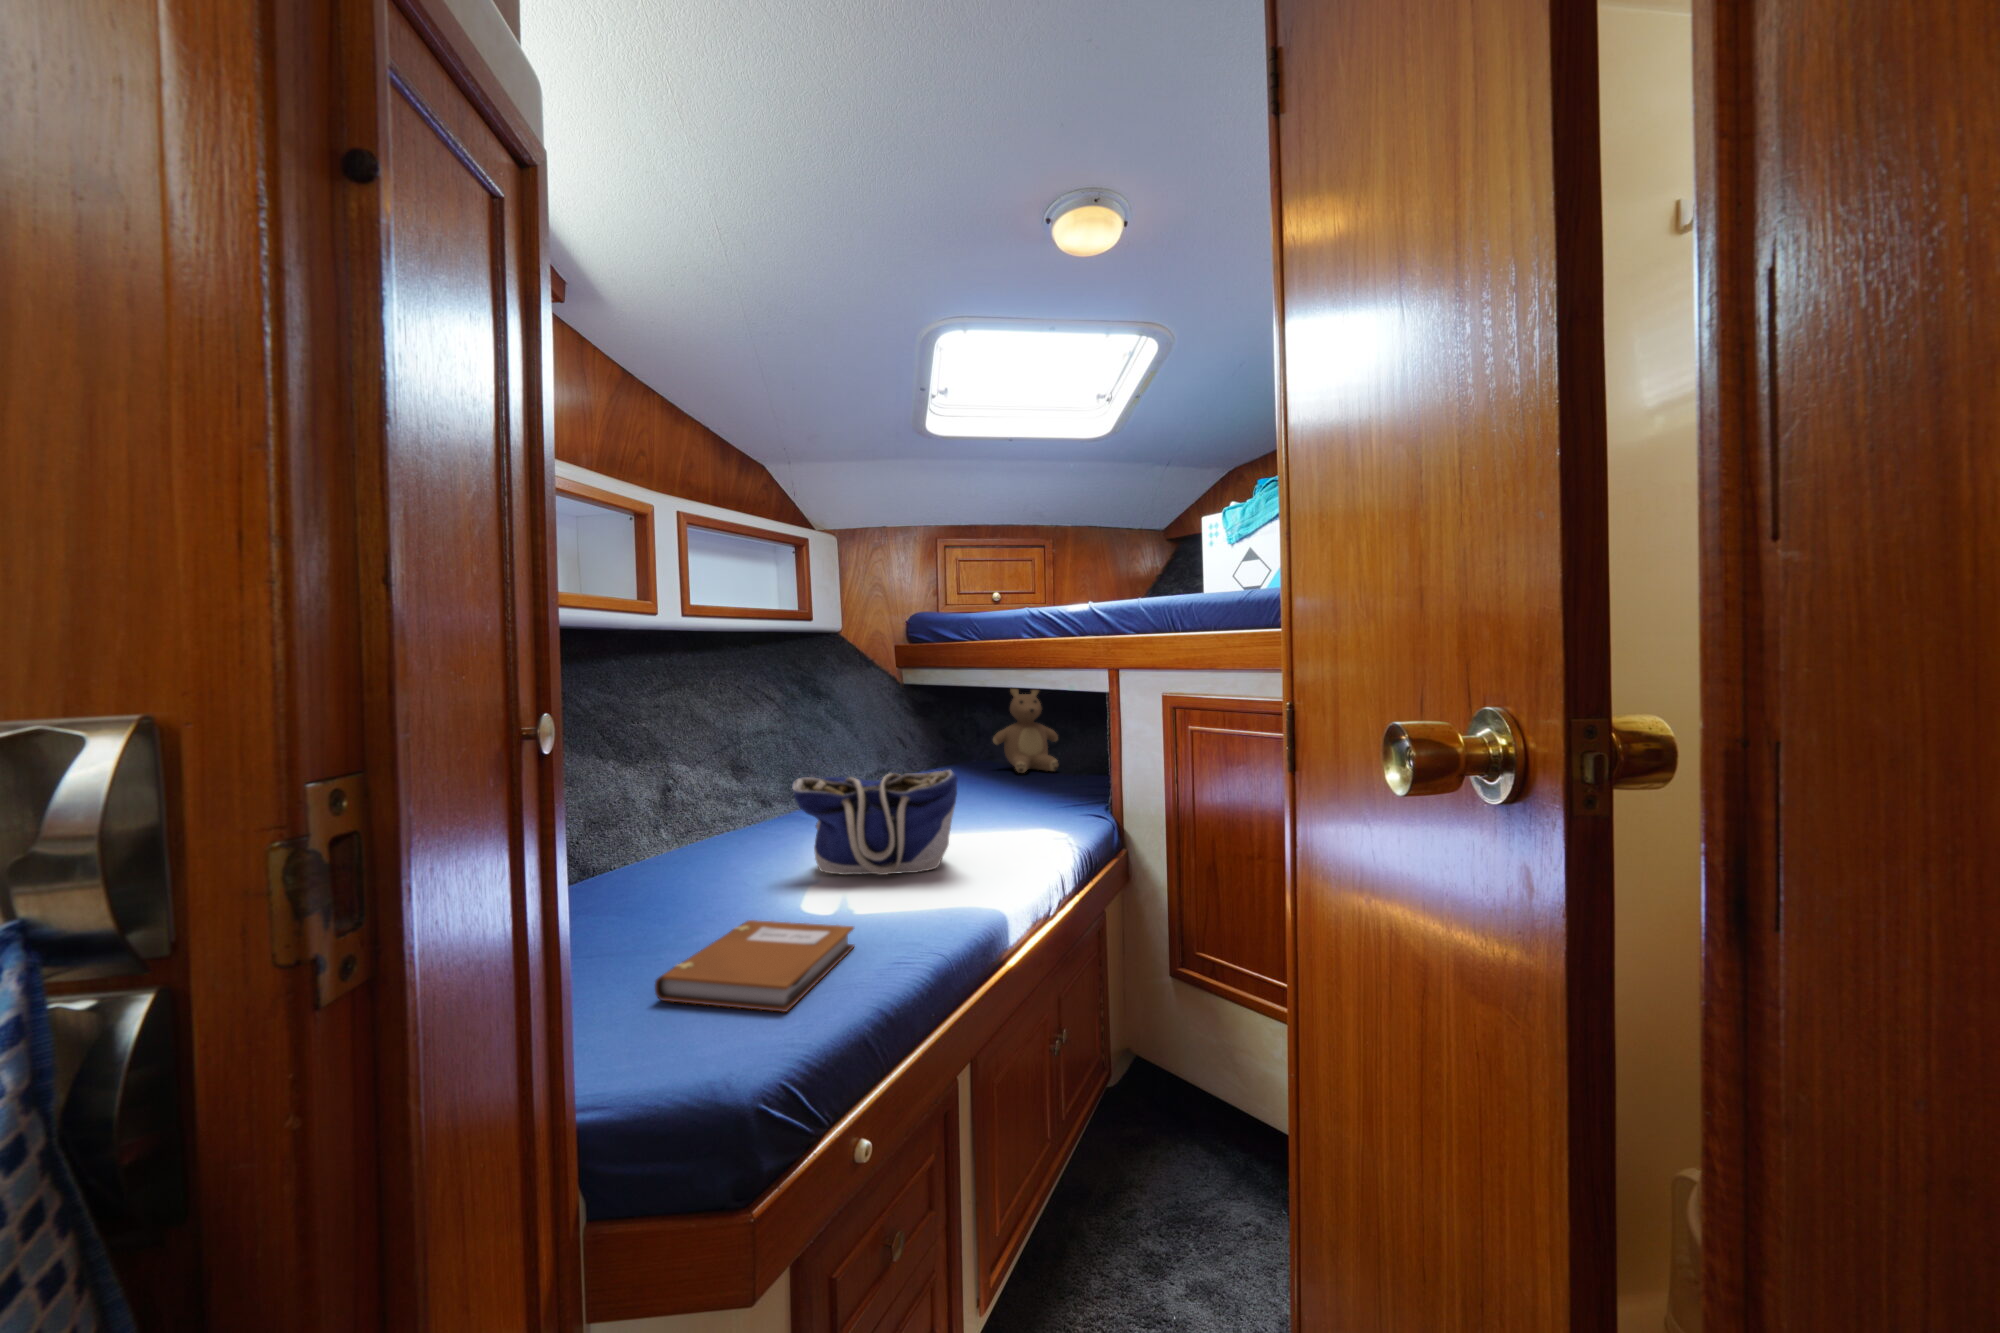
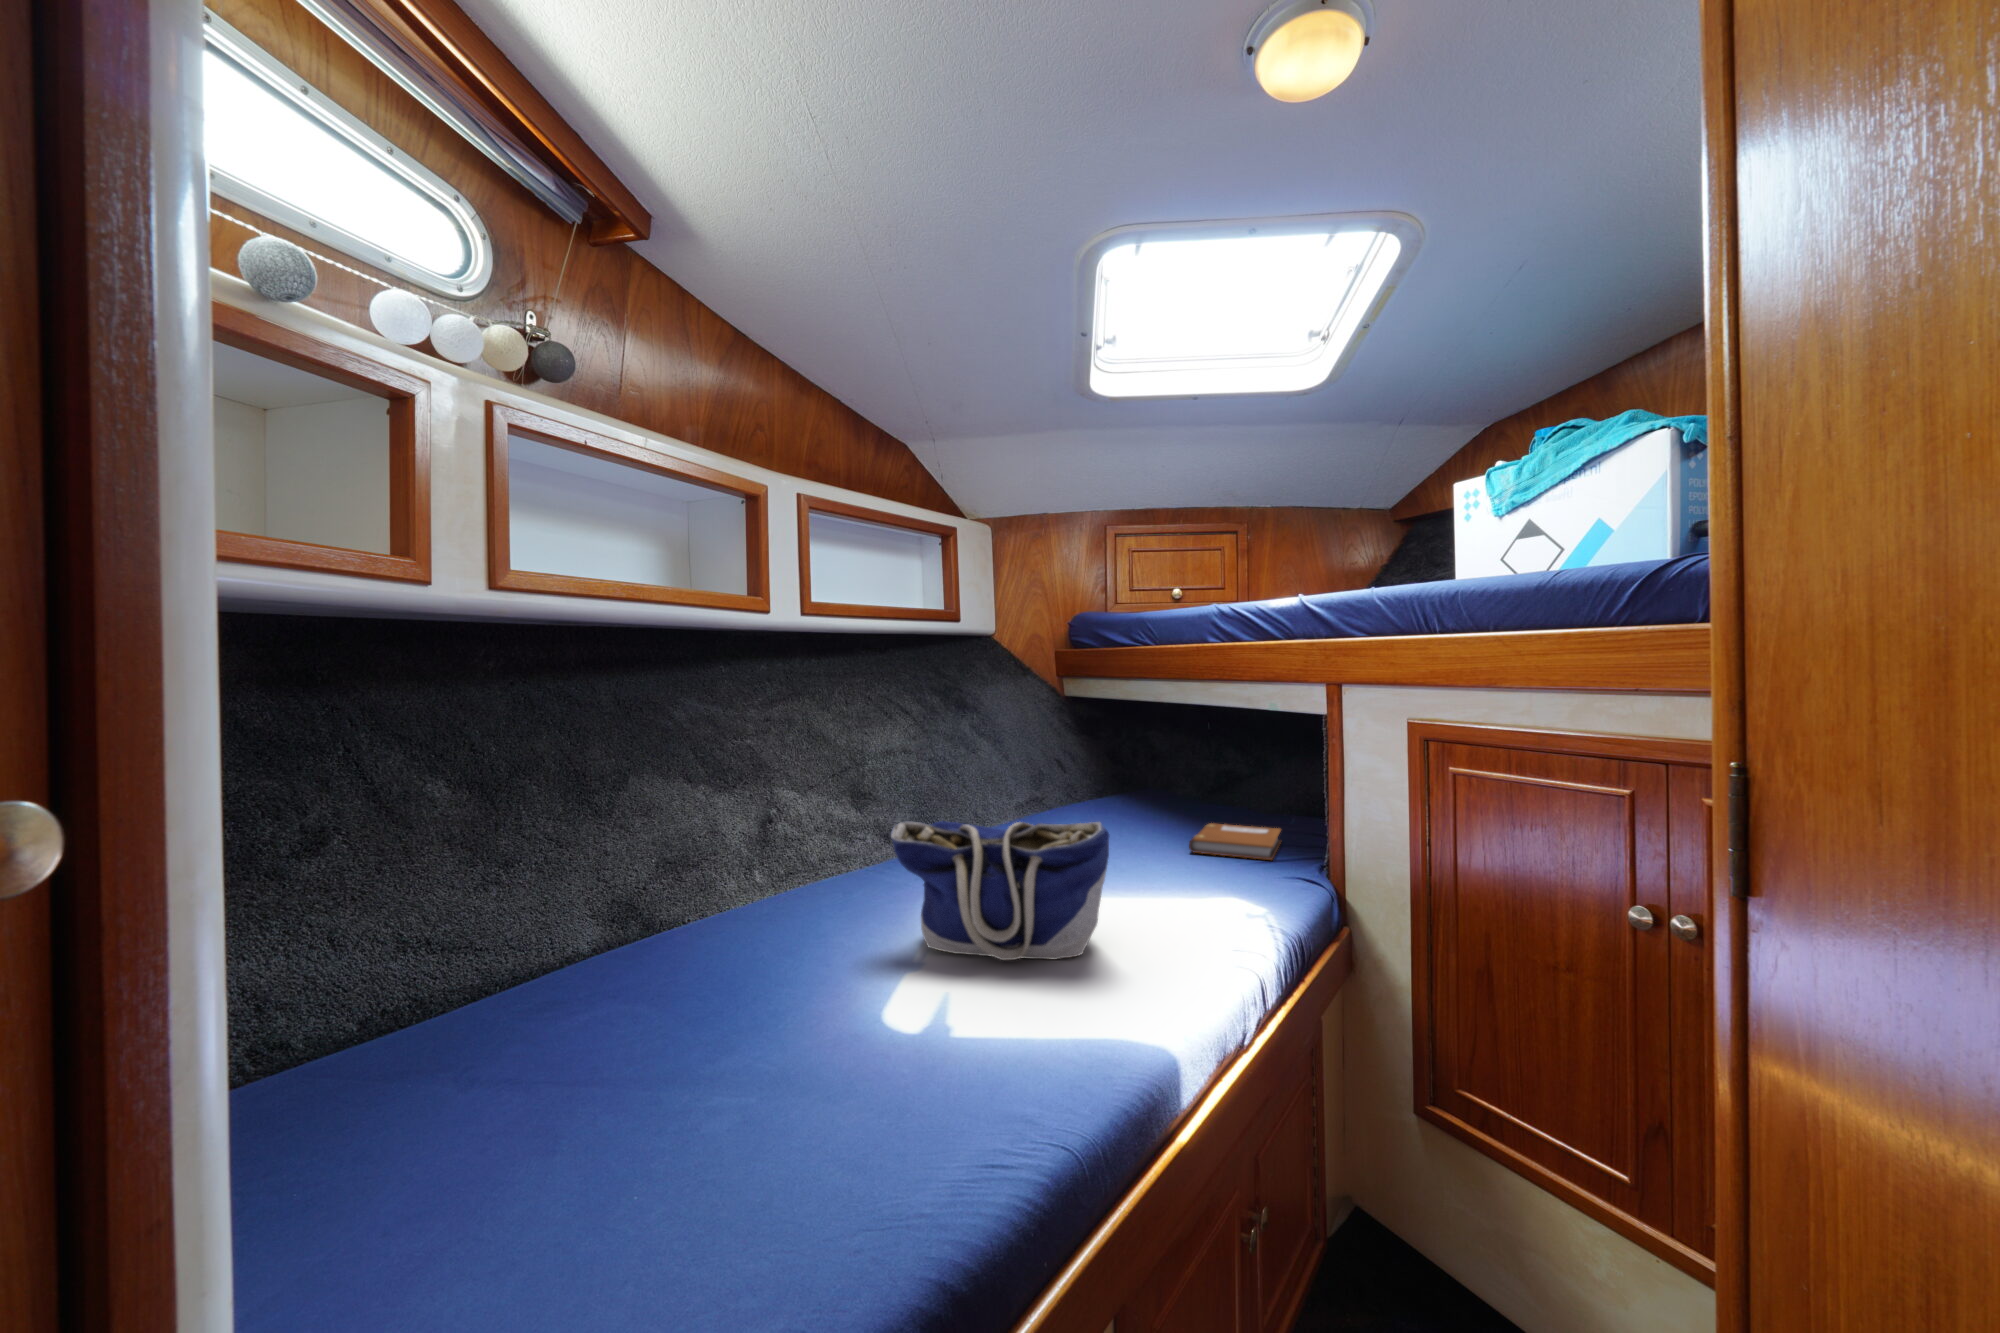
teddy bear: present [993,689,1059,773] -> none [1169,703,1253,812]
notebook: present [655,920,854,1012] -> present [1189,823,1281,860]

